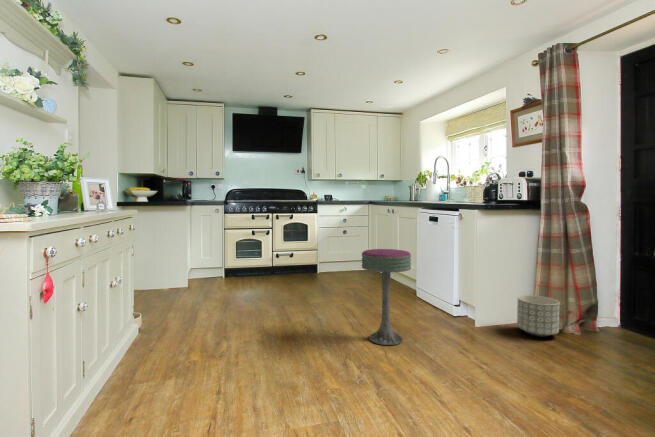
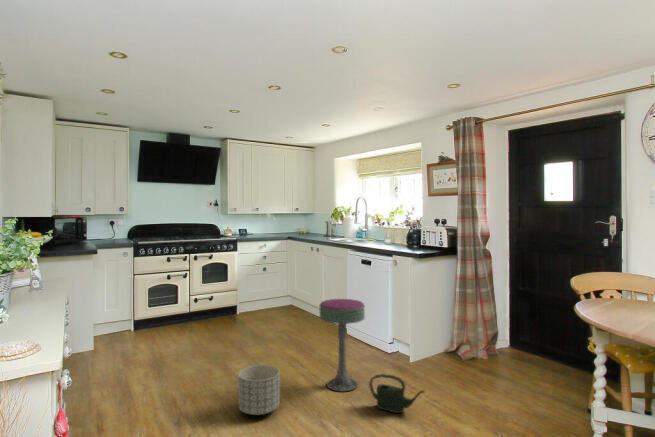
planter: present [517,295,560,337] -> present [239,365,280,415]
watering can: none [406,329,467,374] -> present [369,374,424,413]

